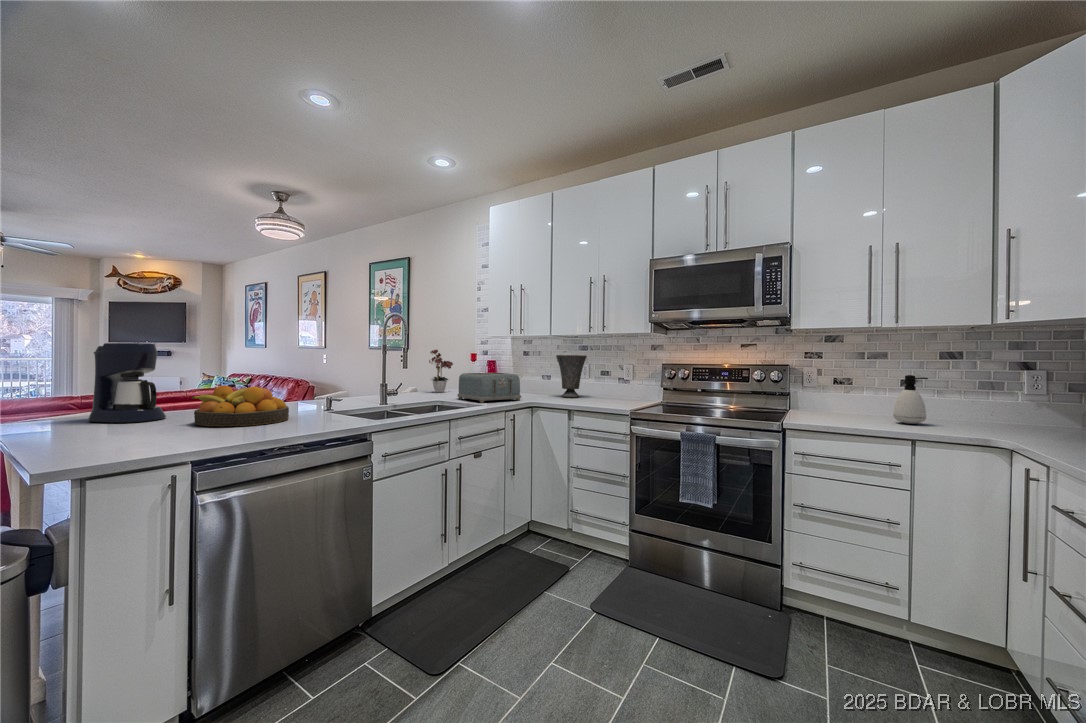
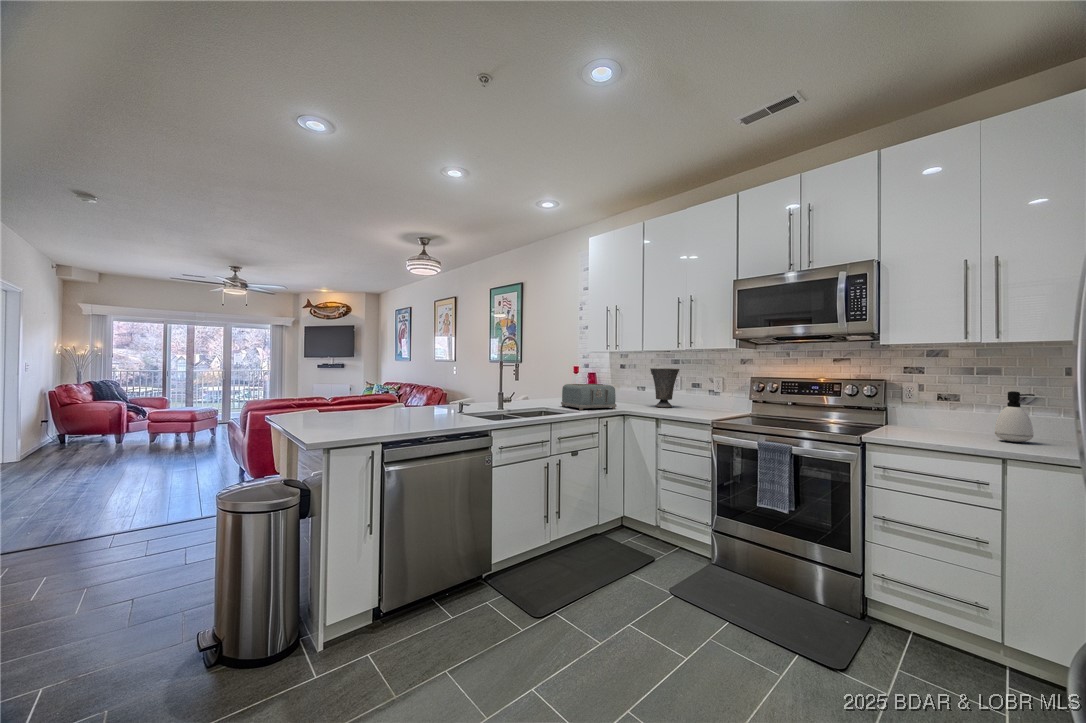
coffee maker: present [88,343,166,423] -> none [300,360,347,417]
flower arrangement: present [429,350,453,393] -> none [537,361,561,401]
fruit bowl: present [192,385,289,426] -> none [365,392,429,422]

